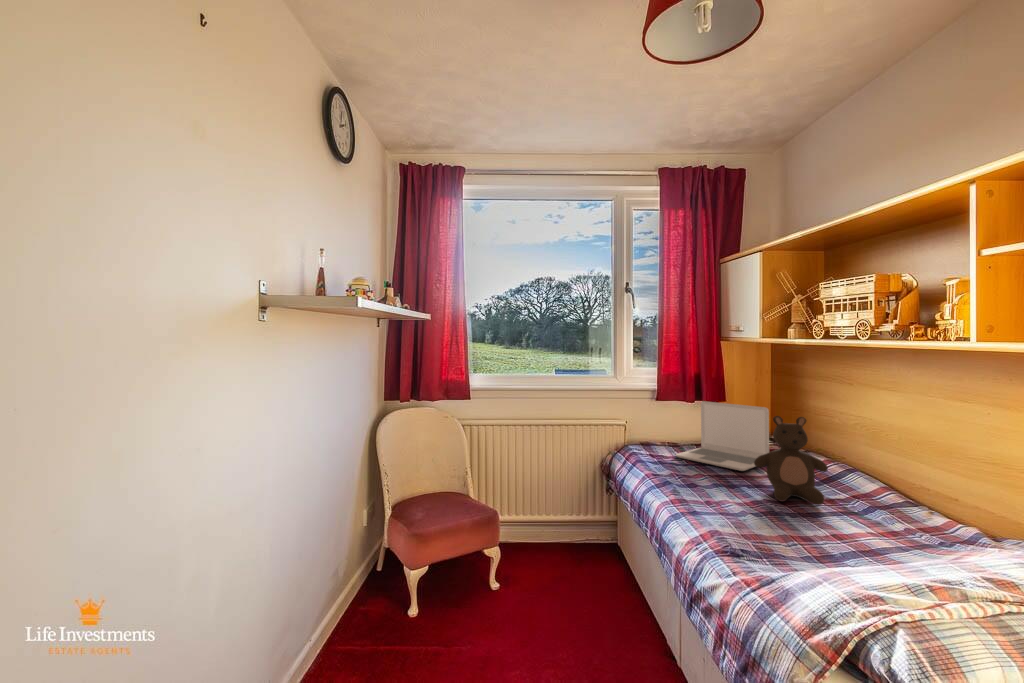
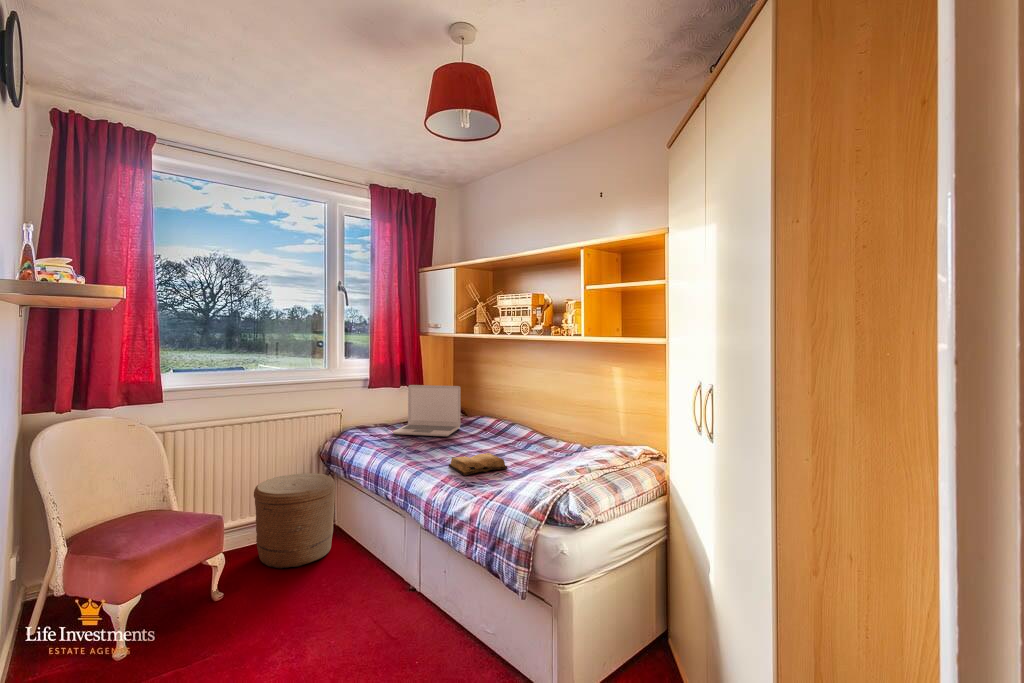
stuffed bear: present [754,416,828,505] -> none [460,390,505,451]
woven basket: none [536,481,610,578] -> present [254,473,335,569]
diary: none [722,504,813,541] -> present [449,453,508,476]

